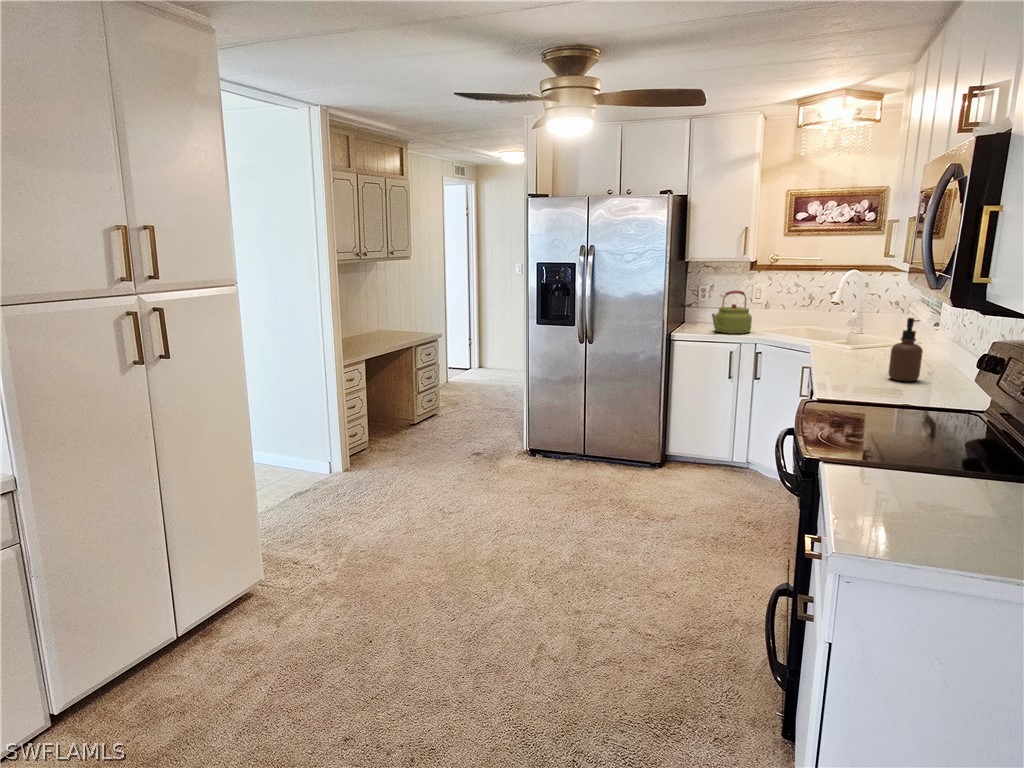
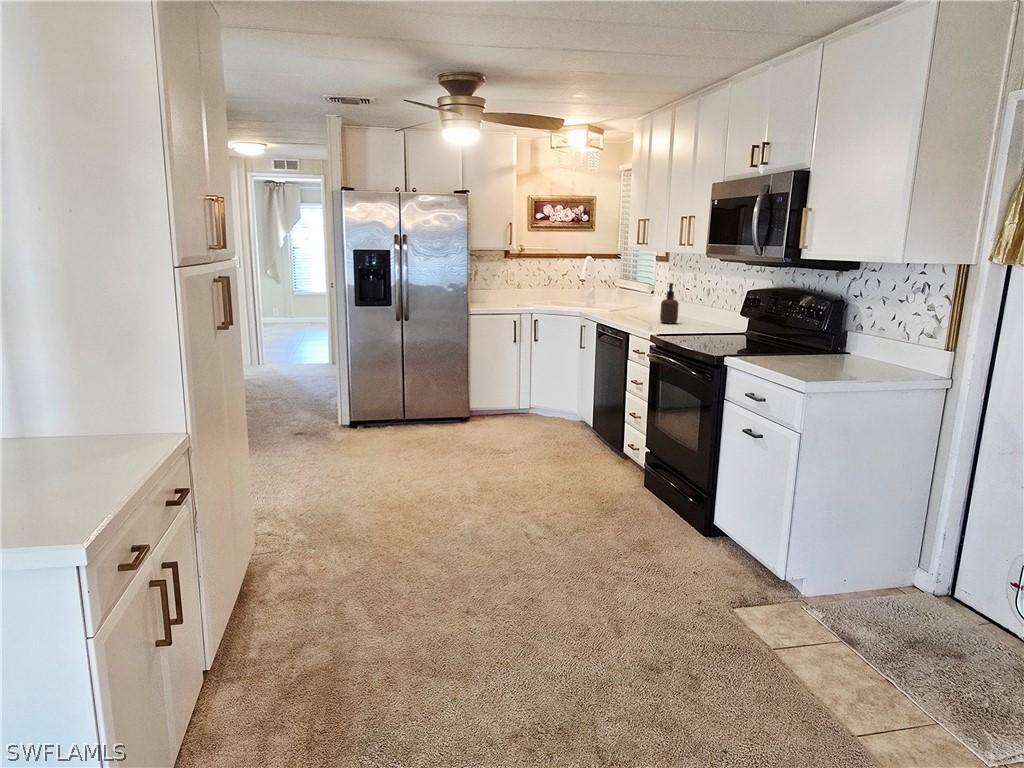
kettle: present [712,291,752,334] -> none [499,272,526,306]

